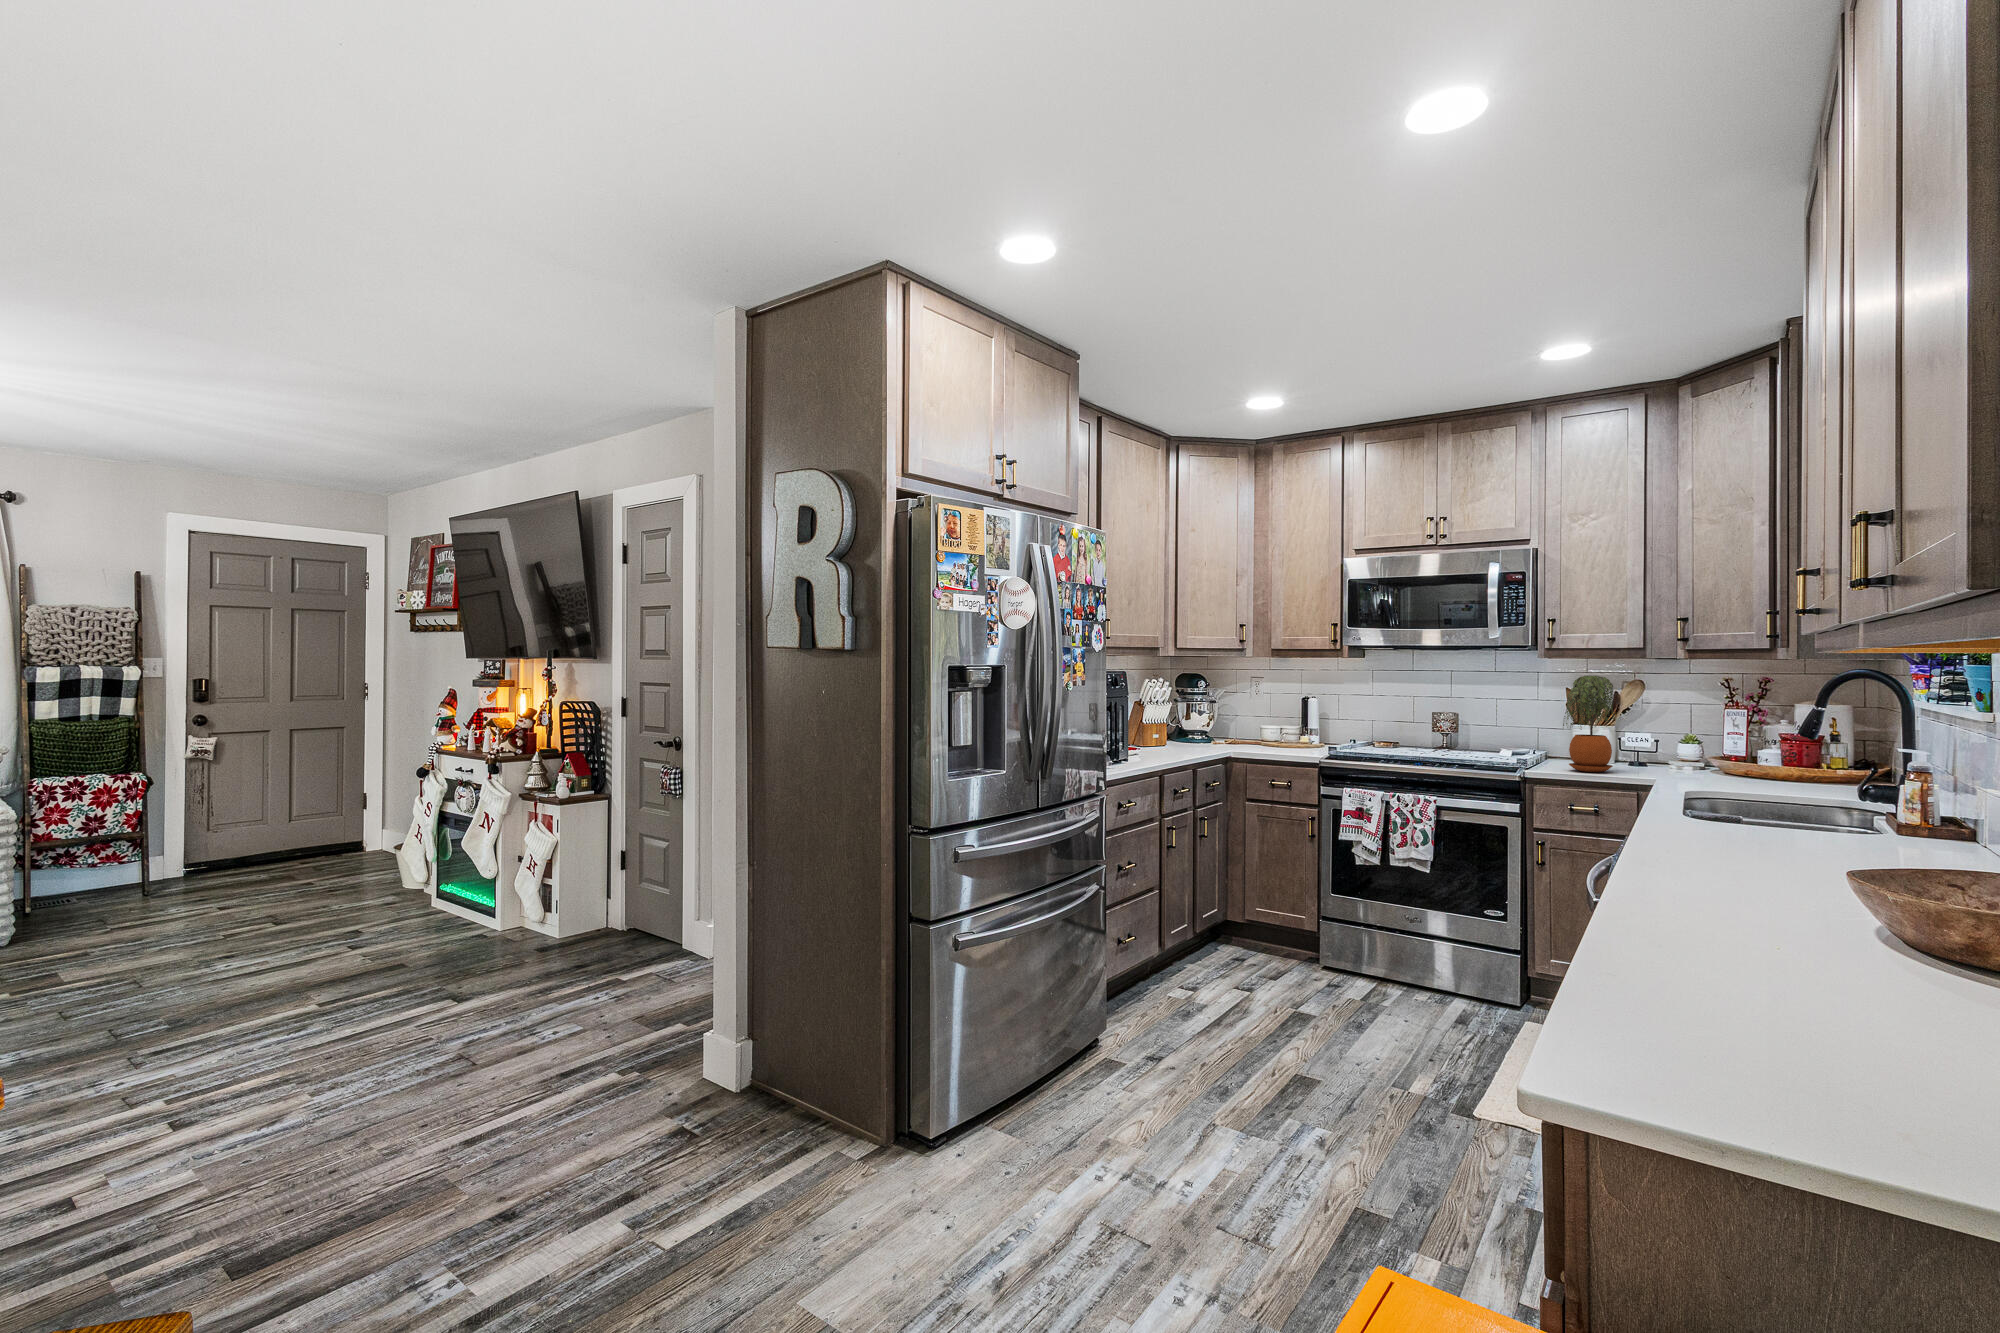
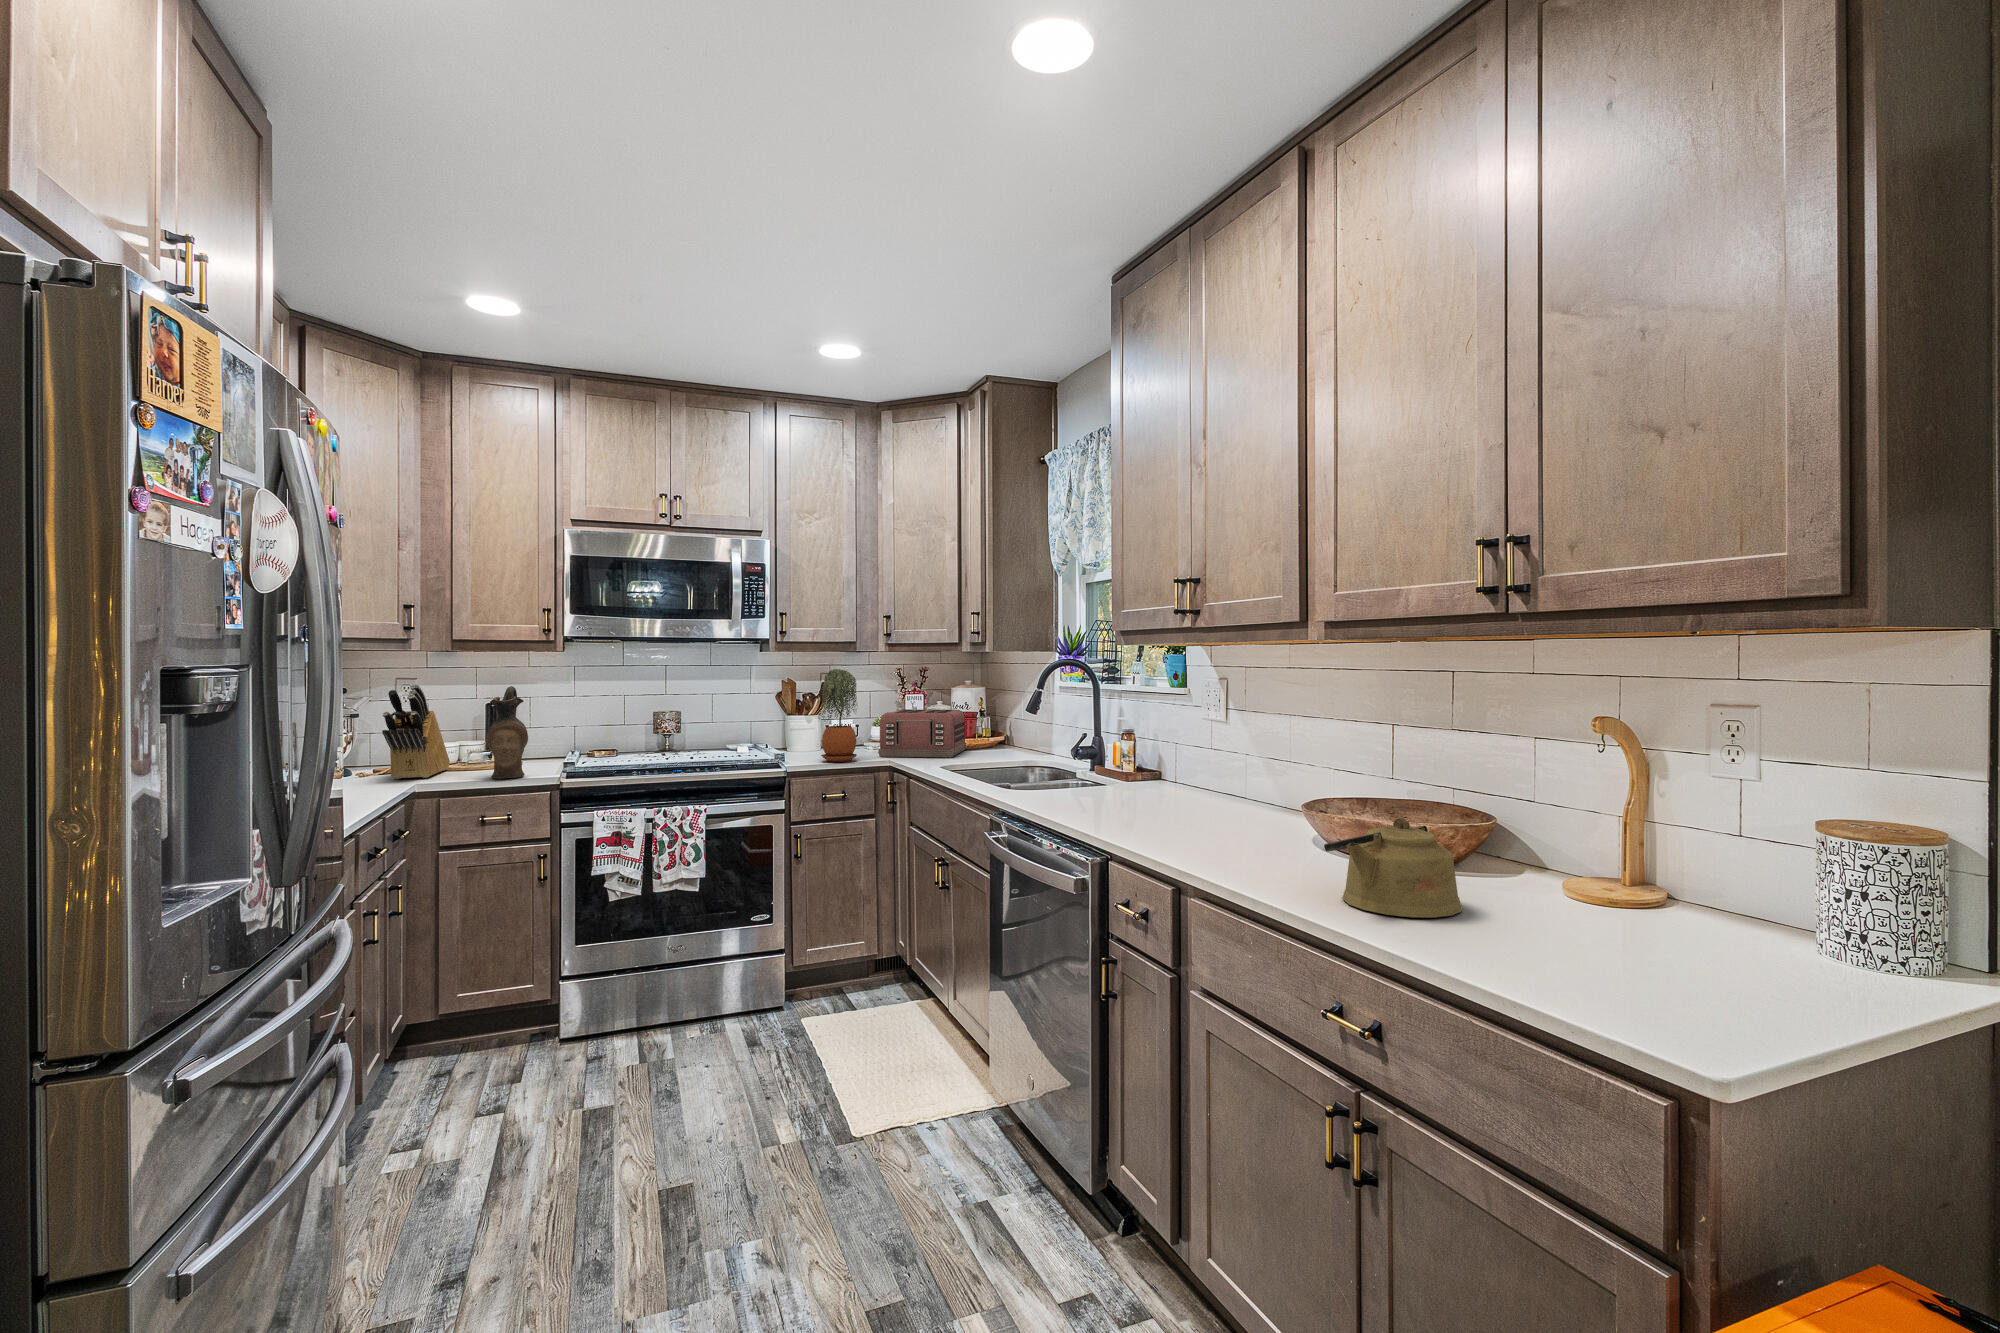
knife block: none [1210,684,1266,751] -> present [382,684,450,779]
ceramic pitcher: none [1269,687,1299,756] -> present [486,686,528,779]
toaster: none [1650,723,1802,781] -> present [878,709,966,757]
kettle: none [1677,855,1900,987] -> present [1324,817,1462,918]

